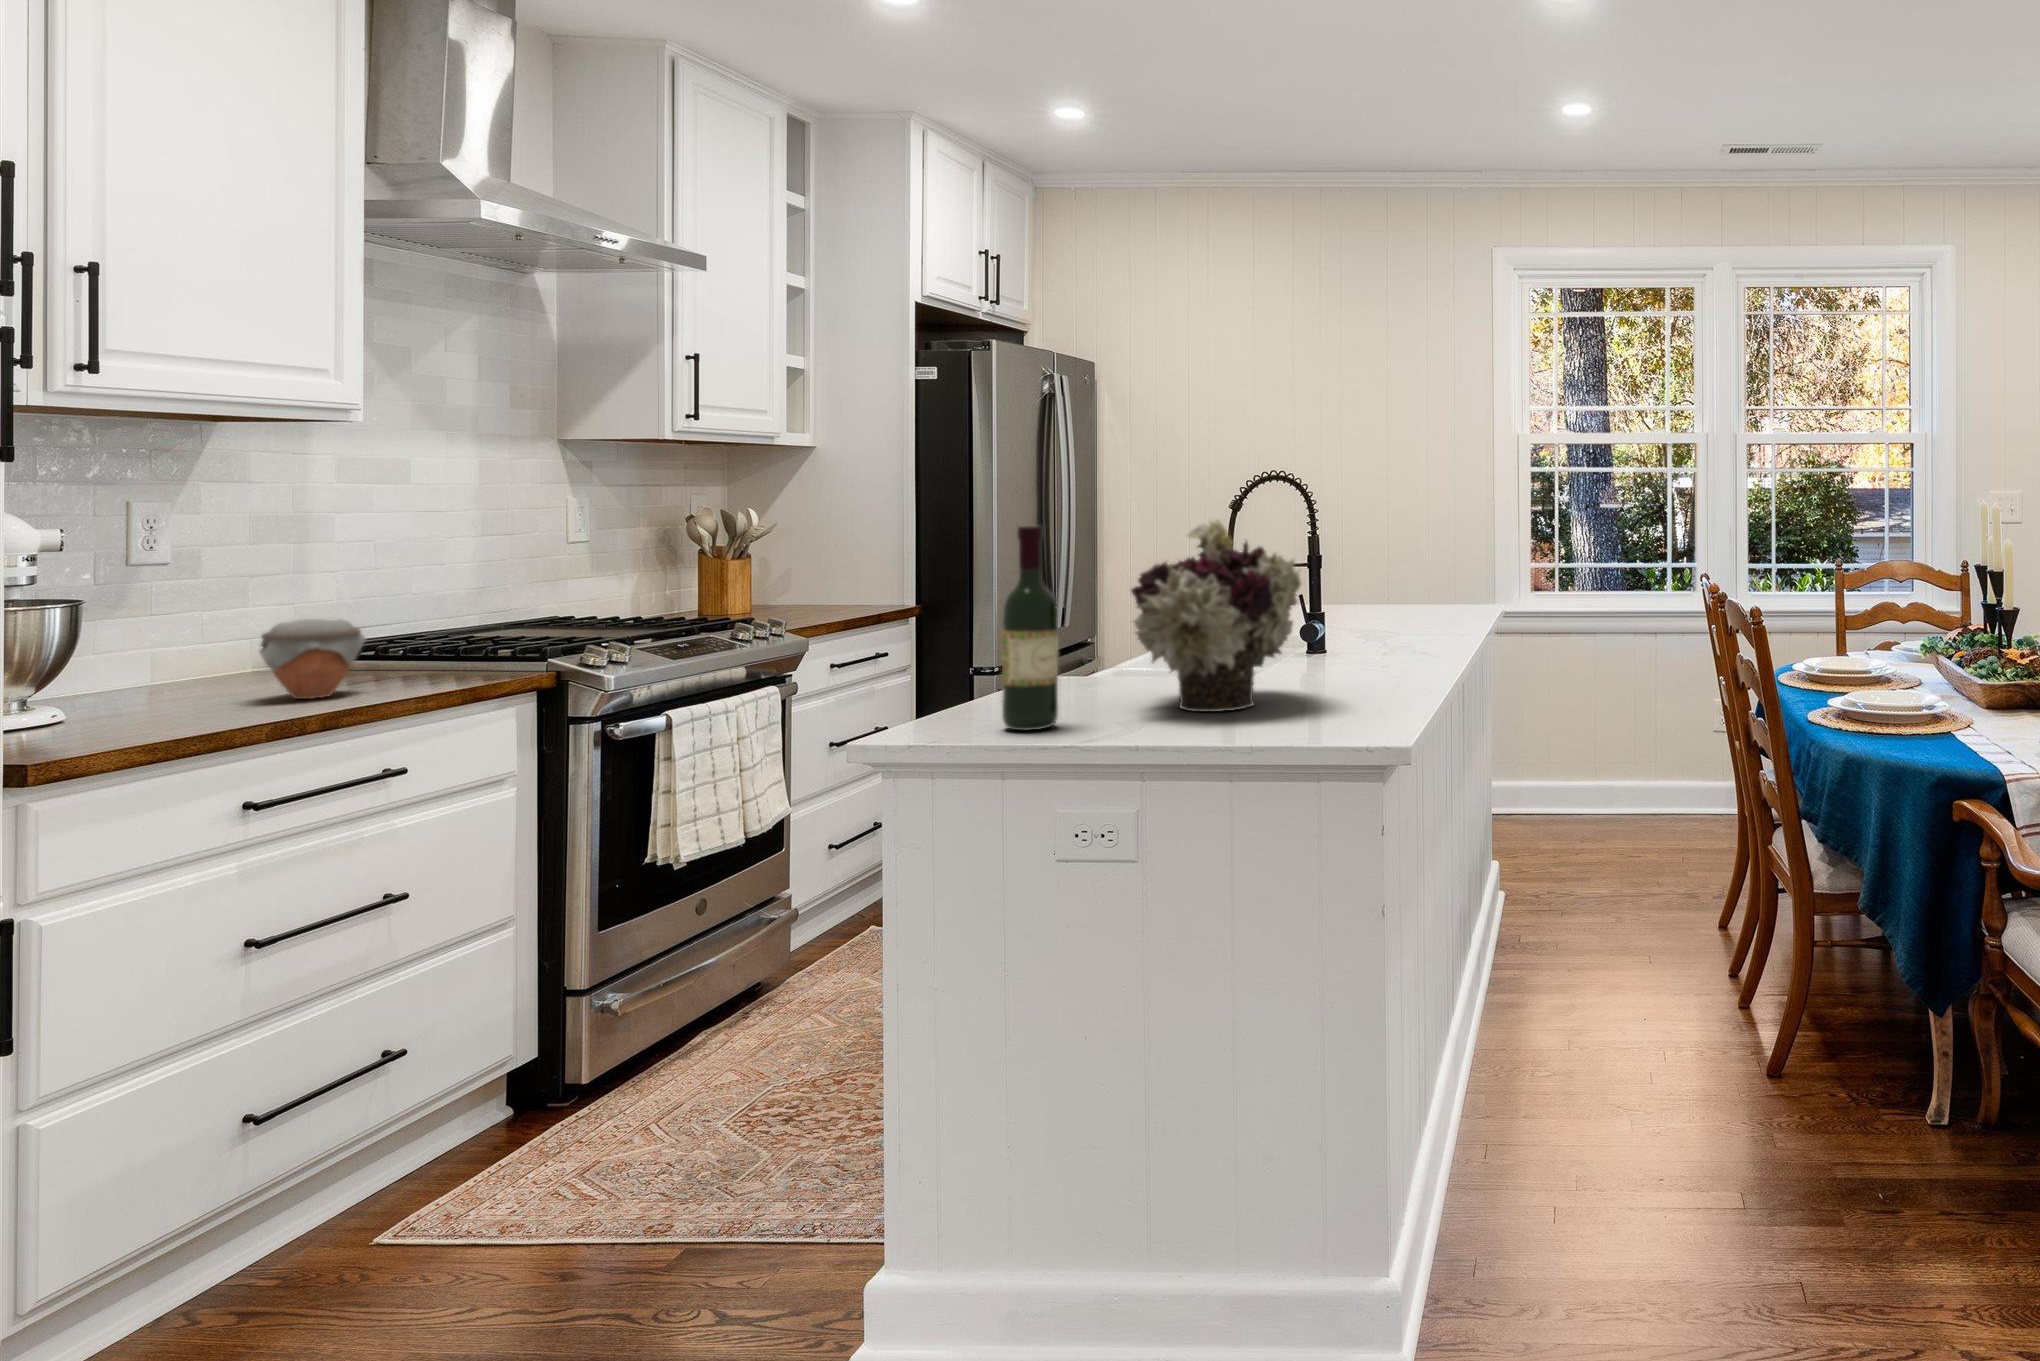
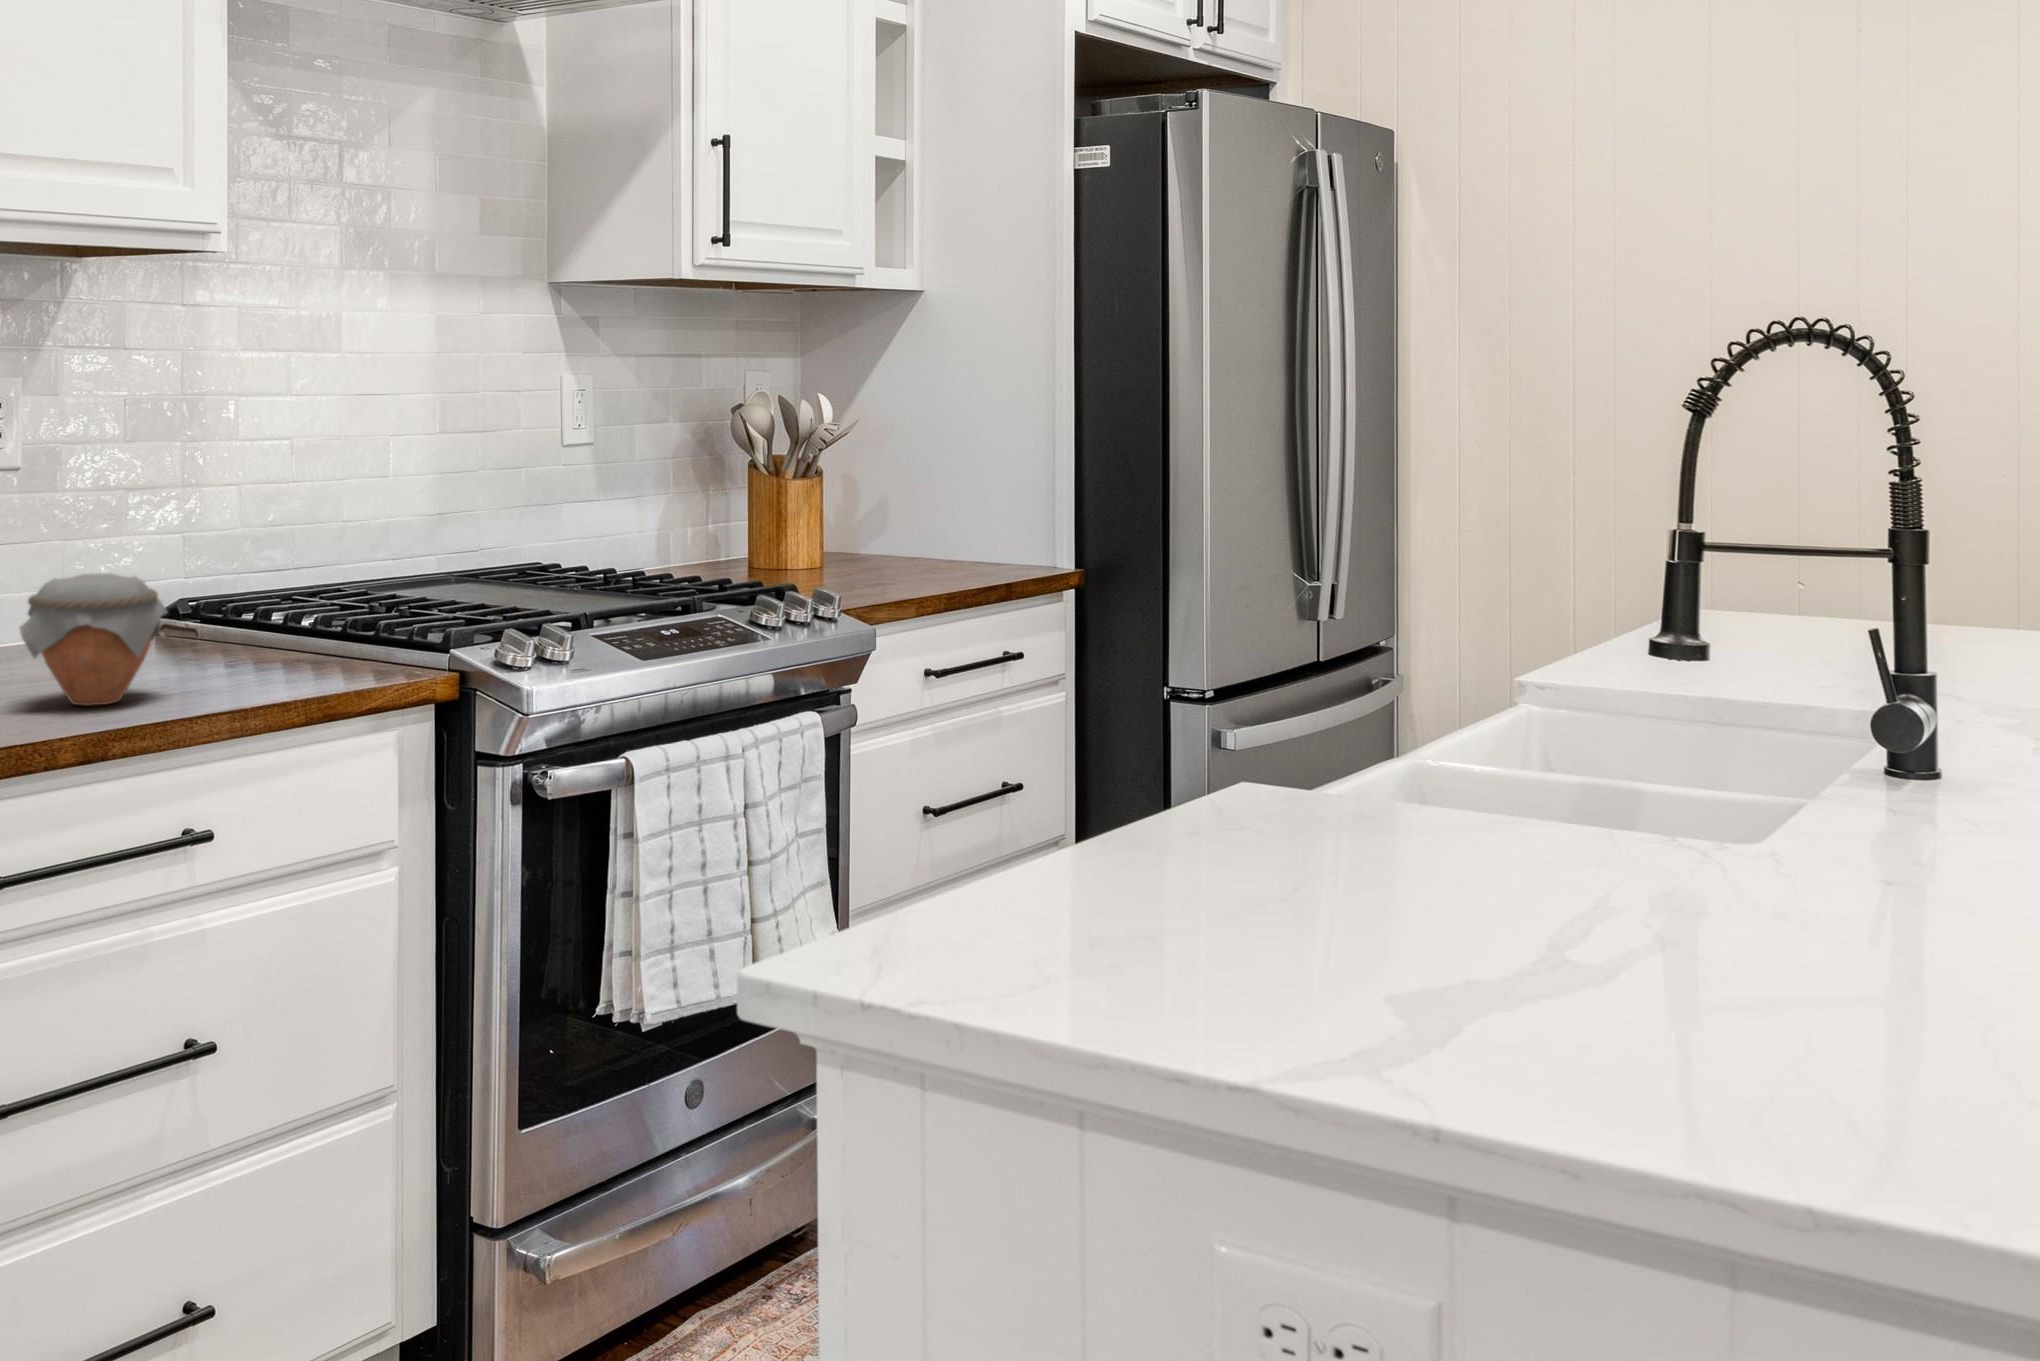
flower arrangement: present [1131,519,1301,712] -> none [1430,456,1951,1018]
wine bottle: present [1002,526,1058,731] -> none [1087,471,1232,1025]

